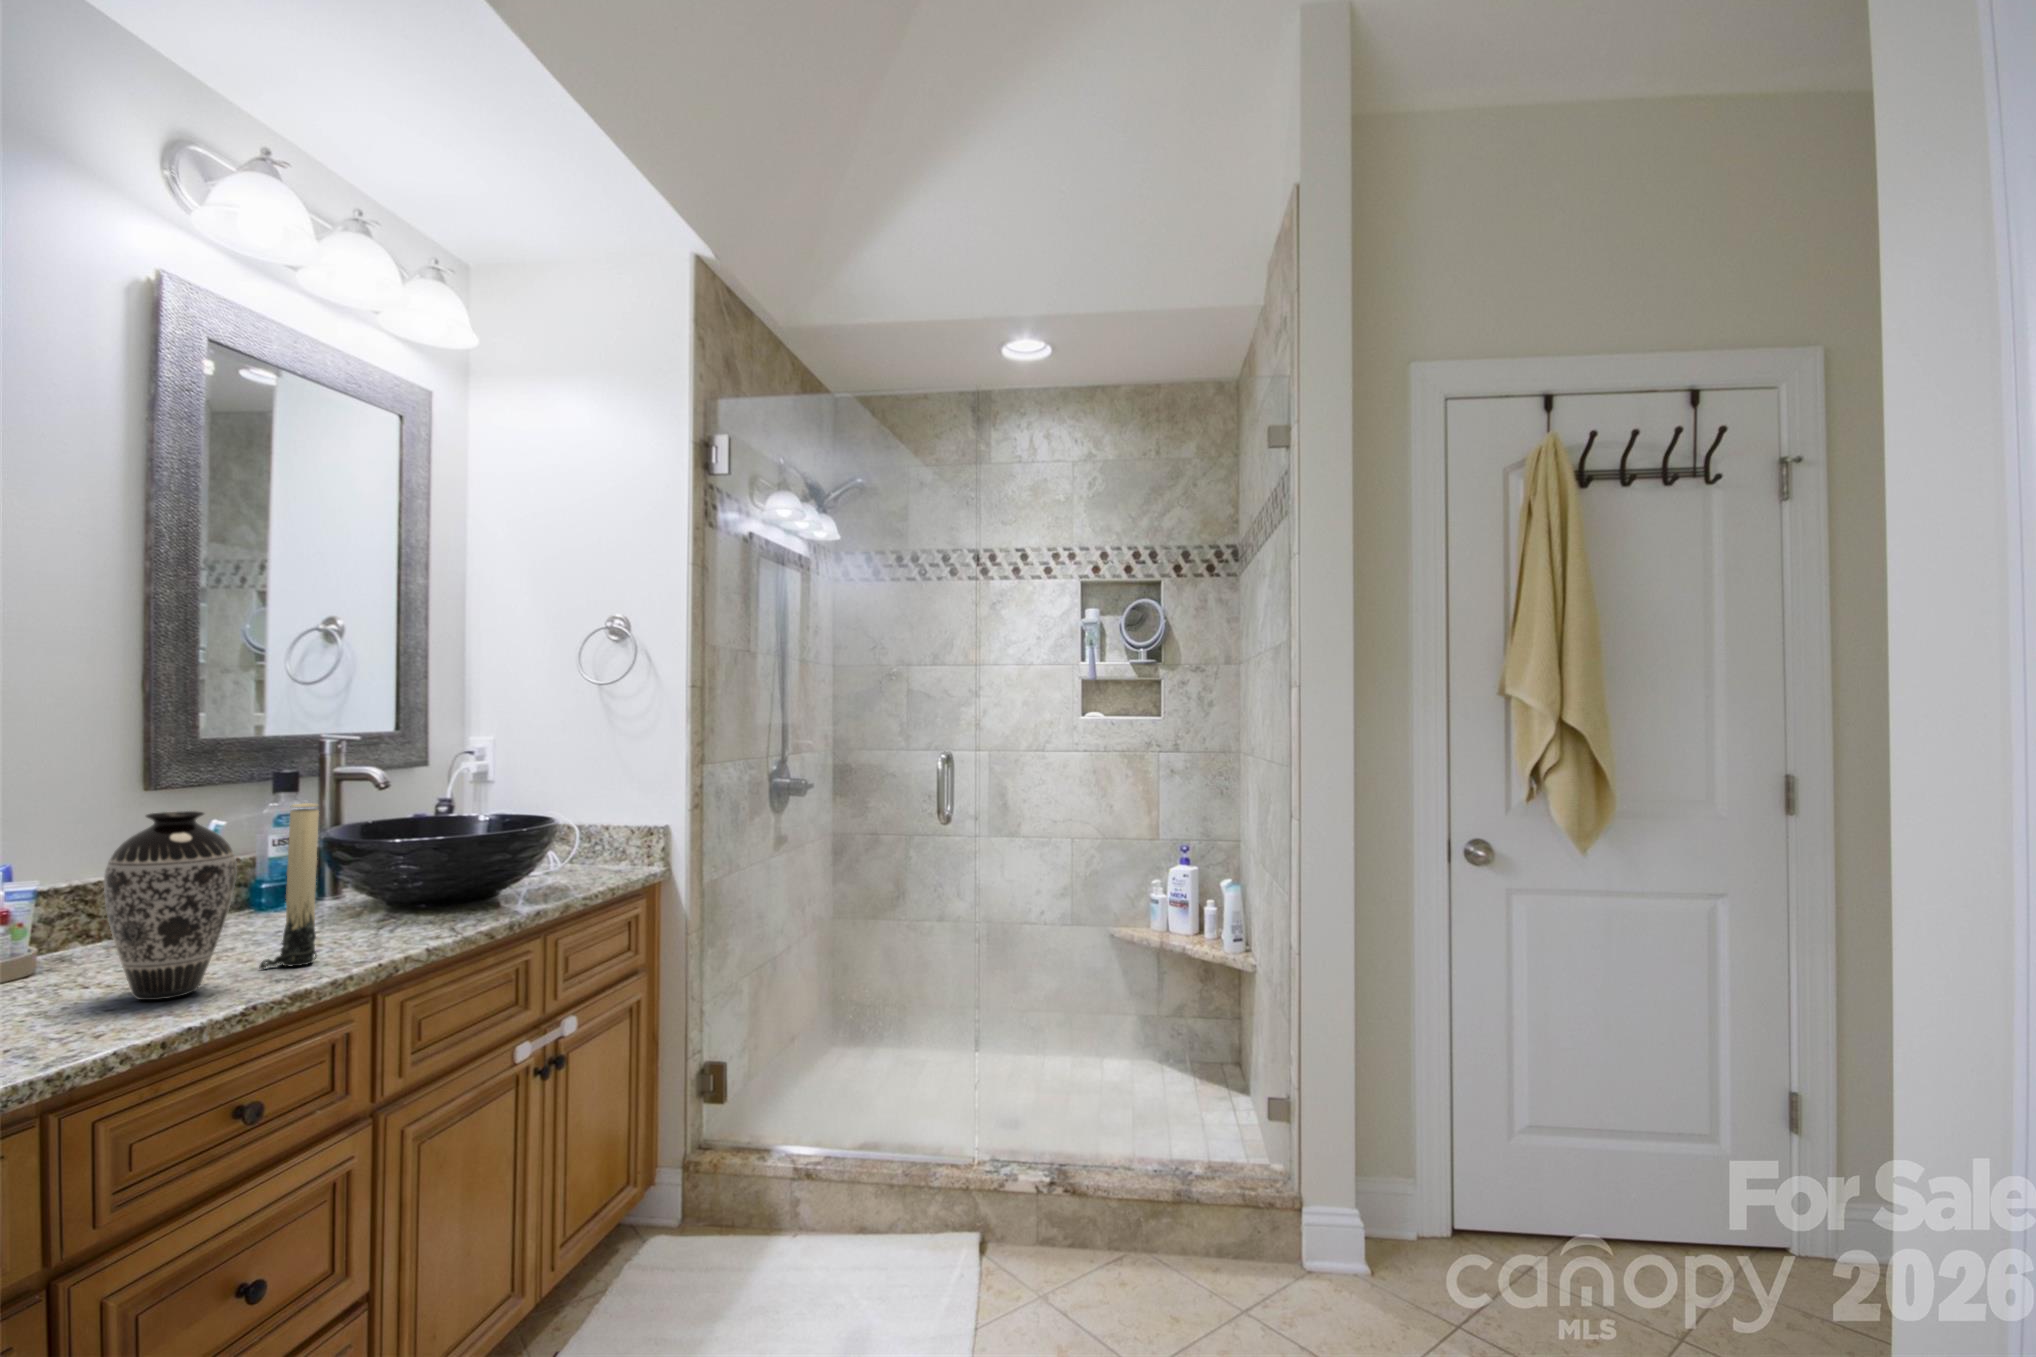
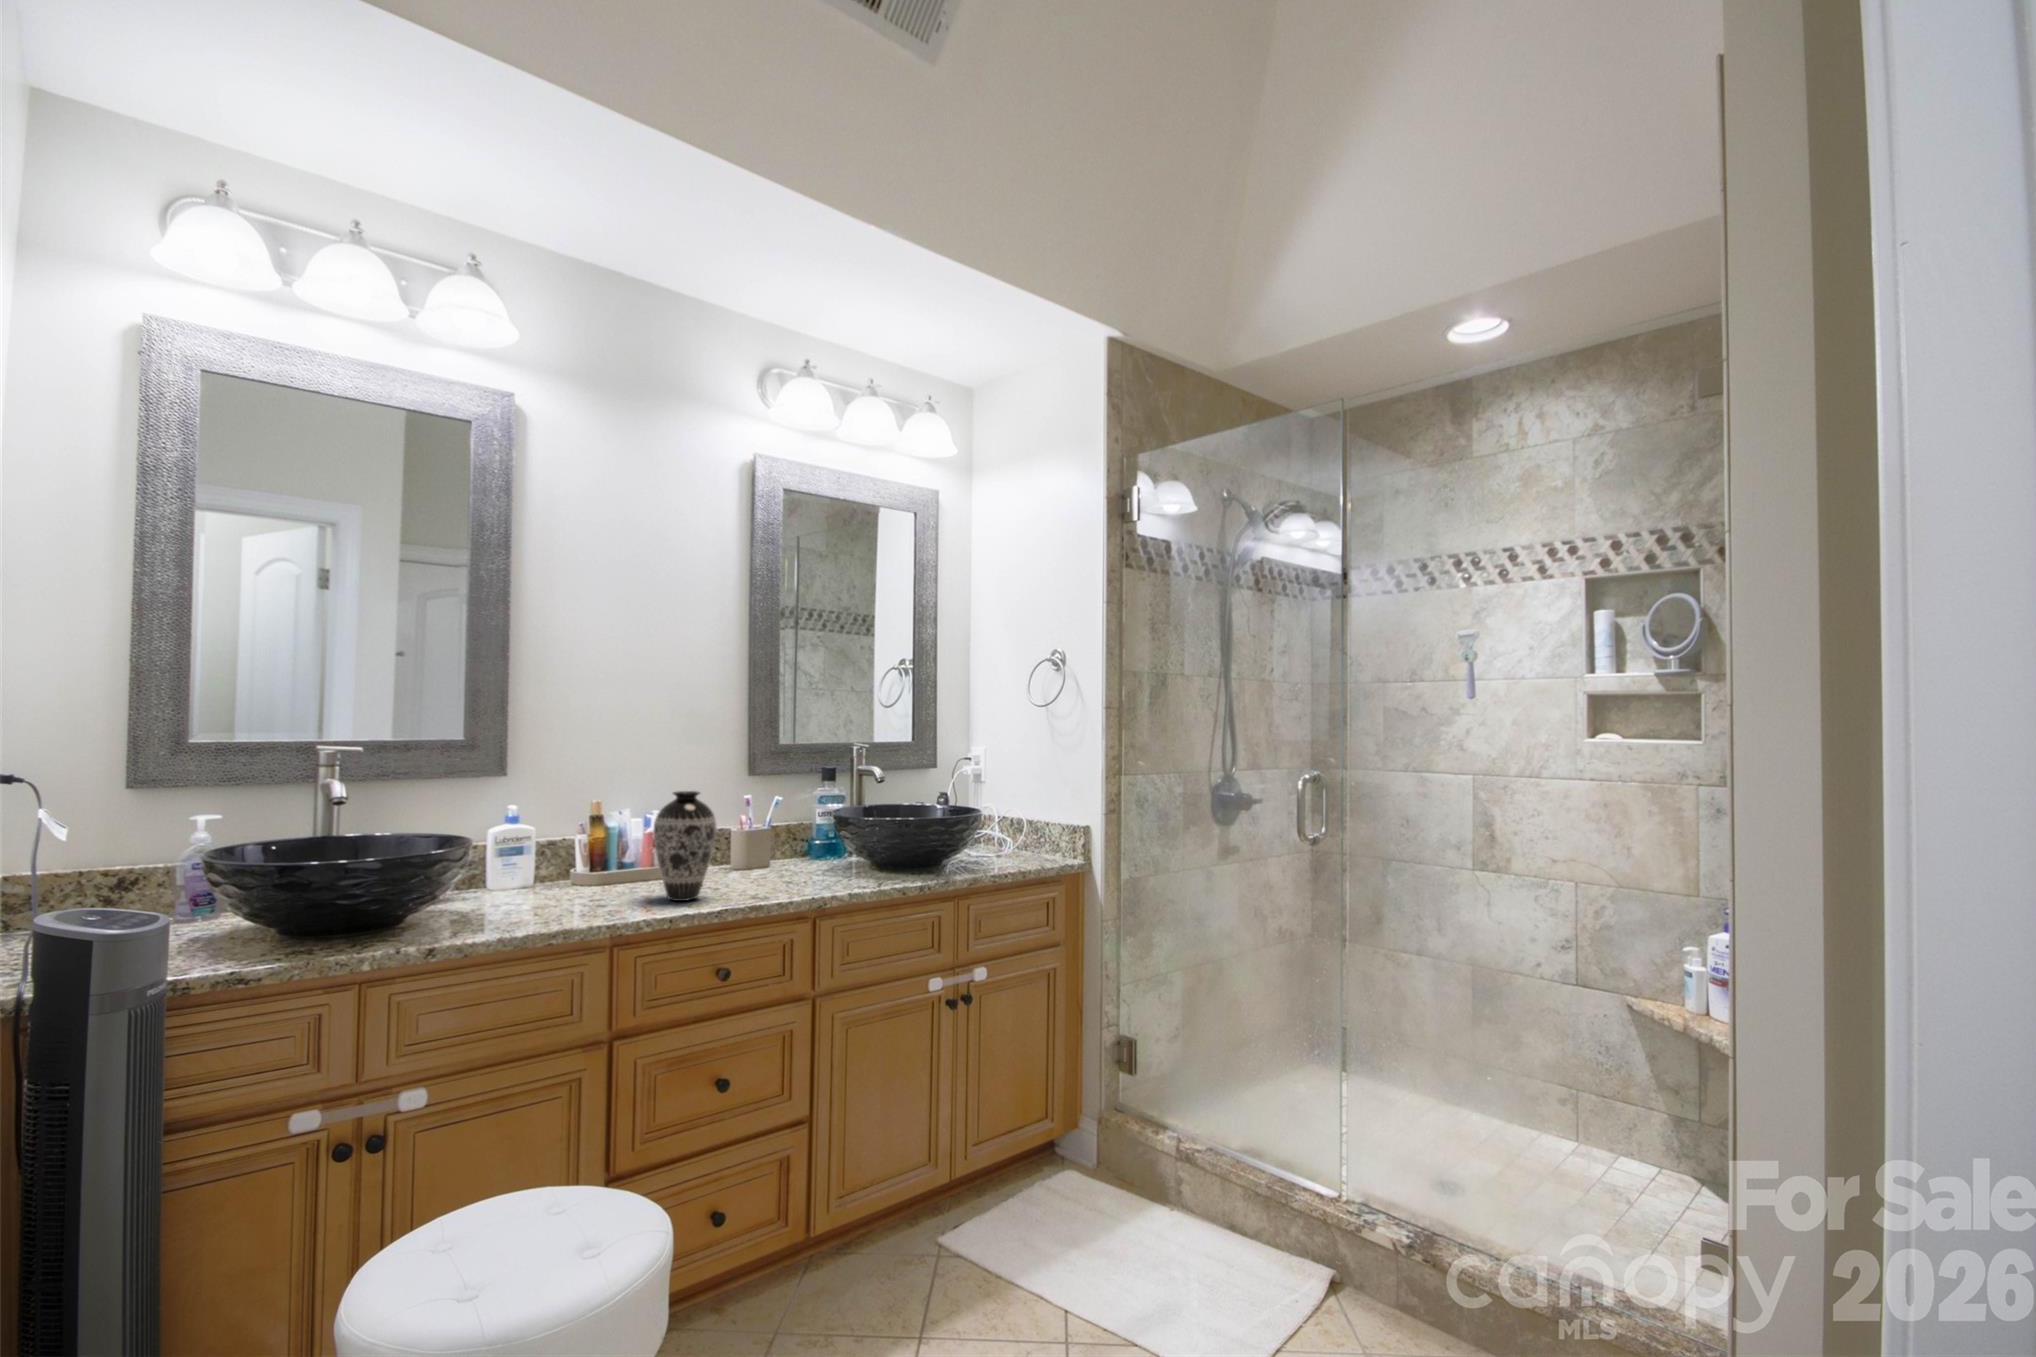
candle: present [259,803,319,969] -> none [742,790,773,894]

